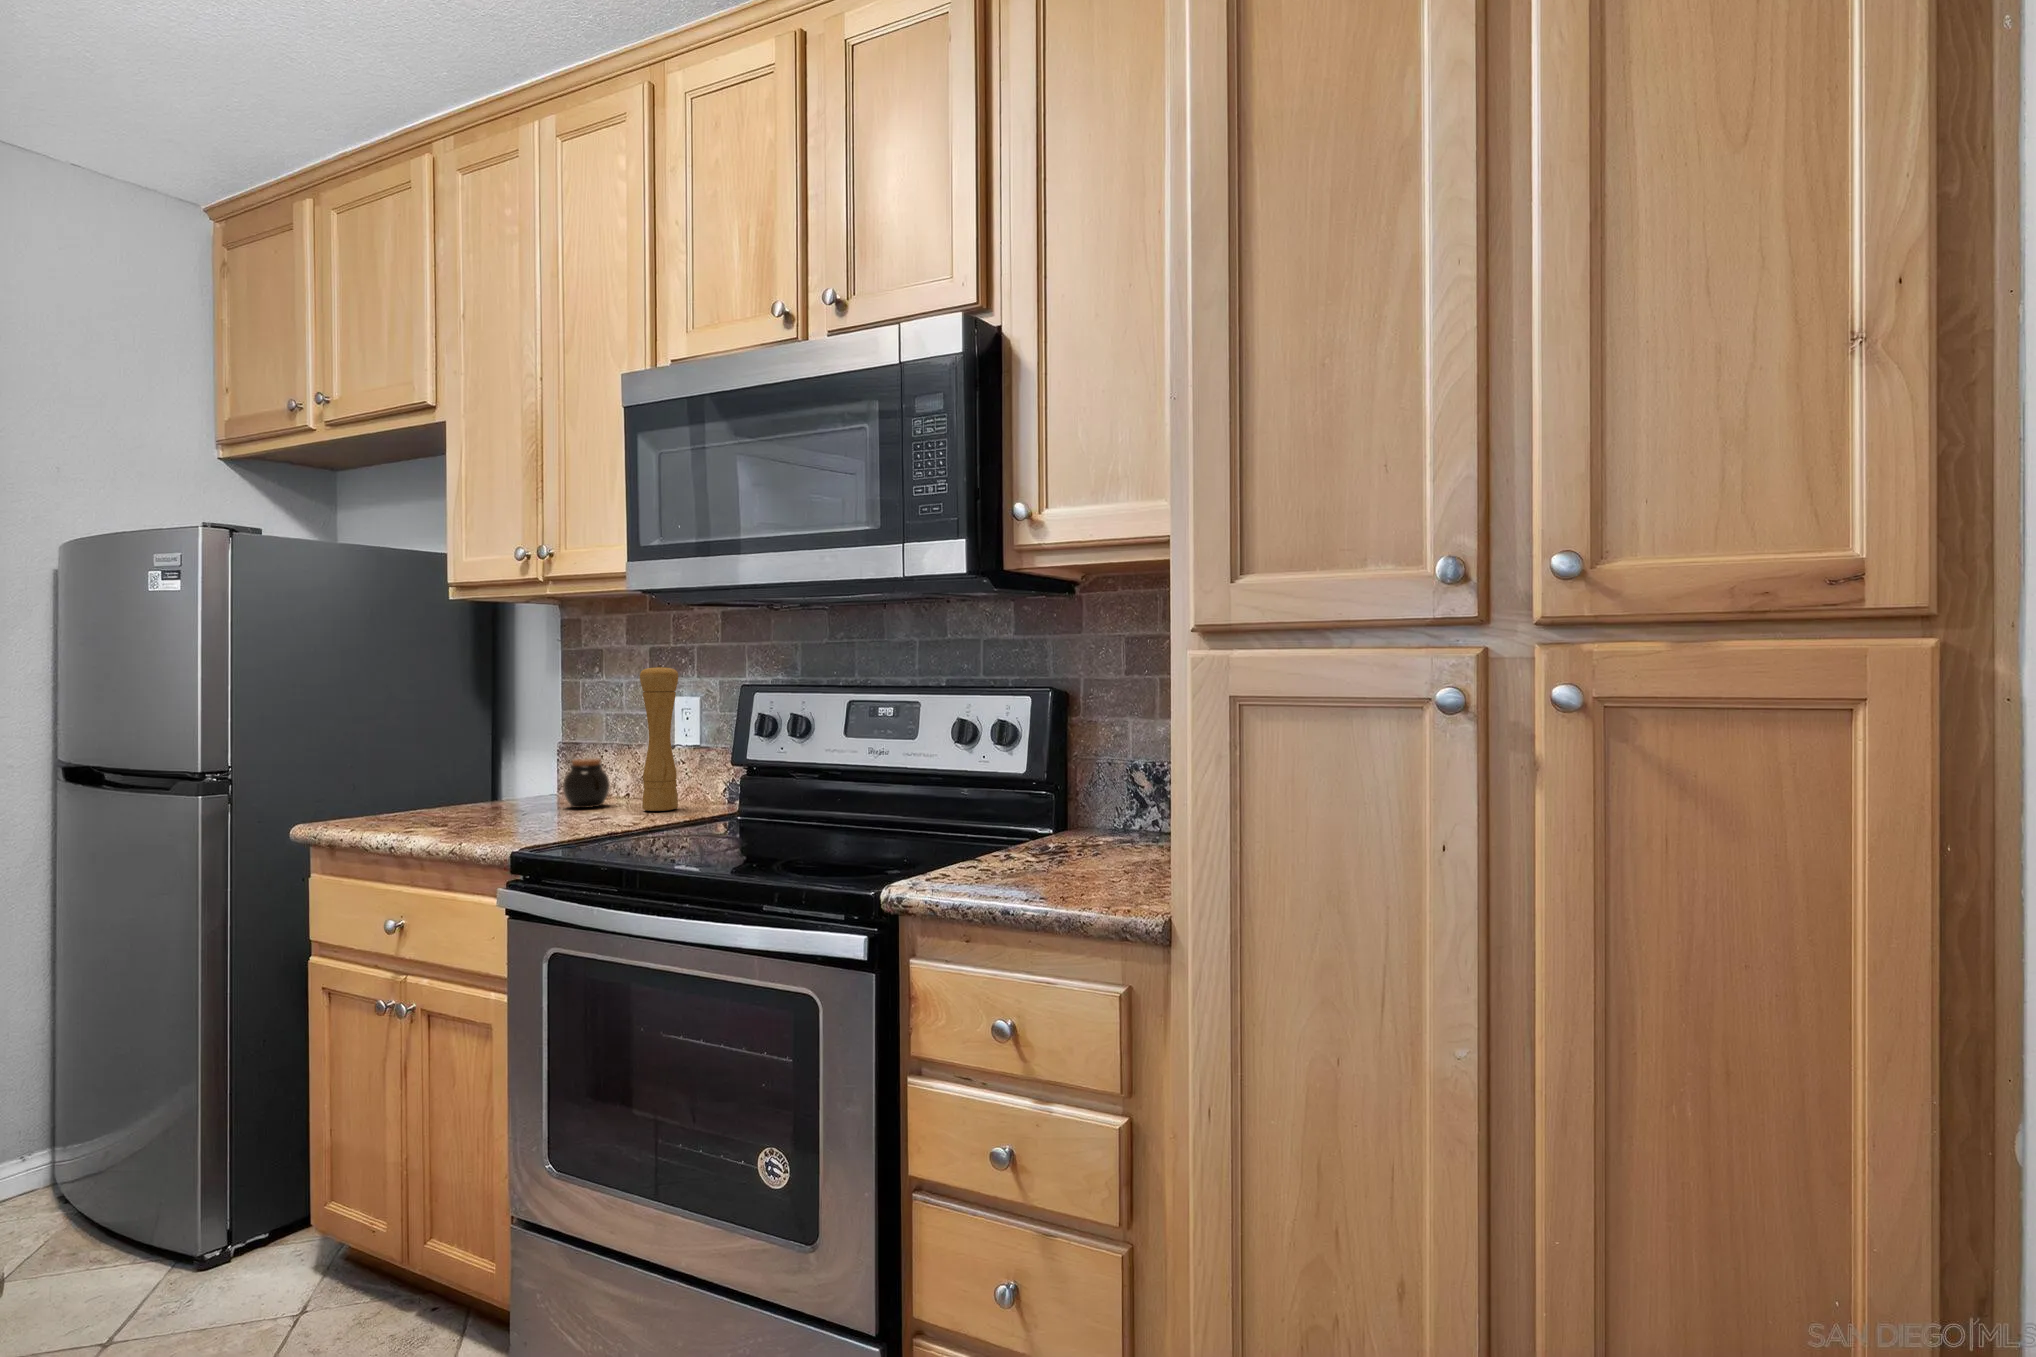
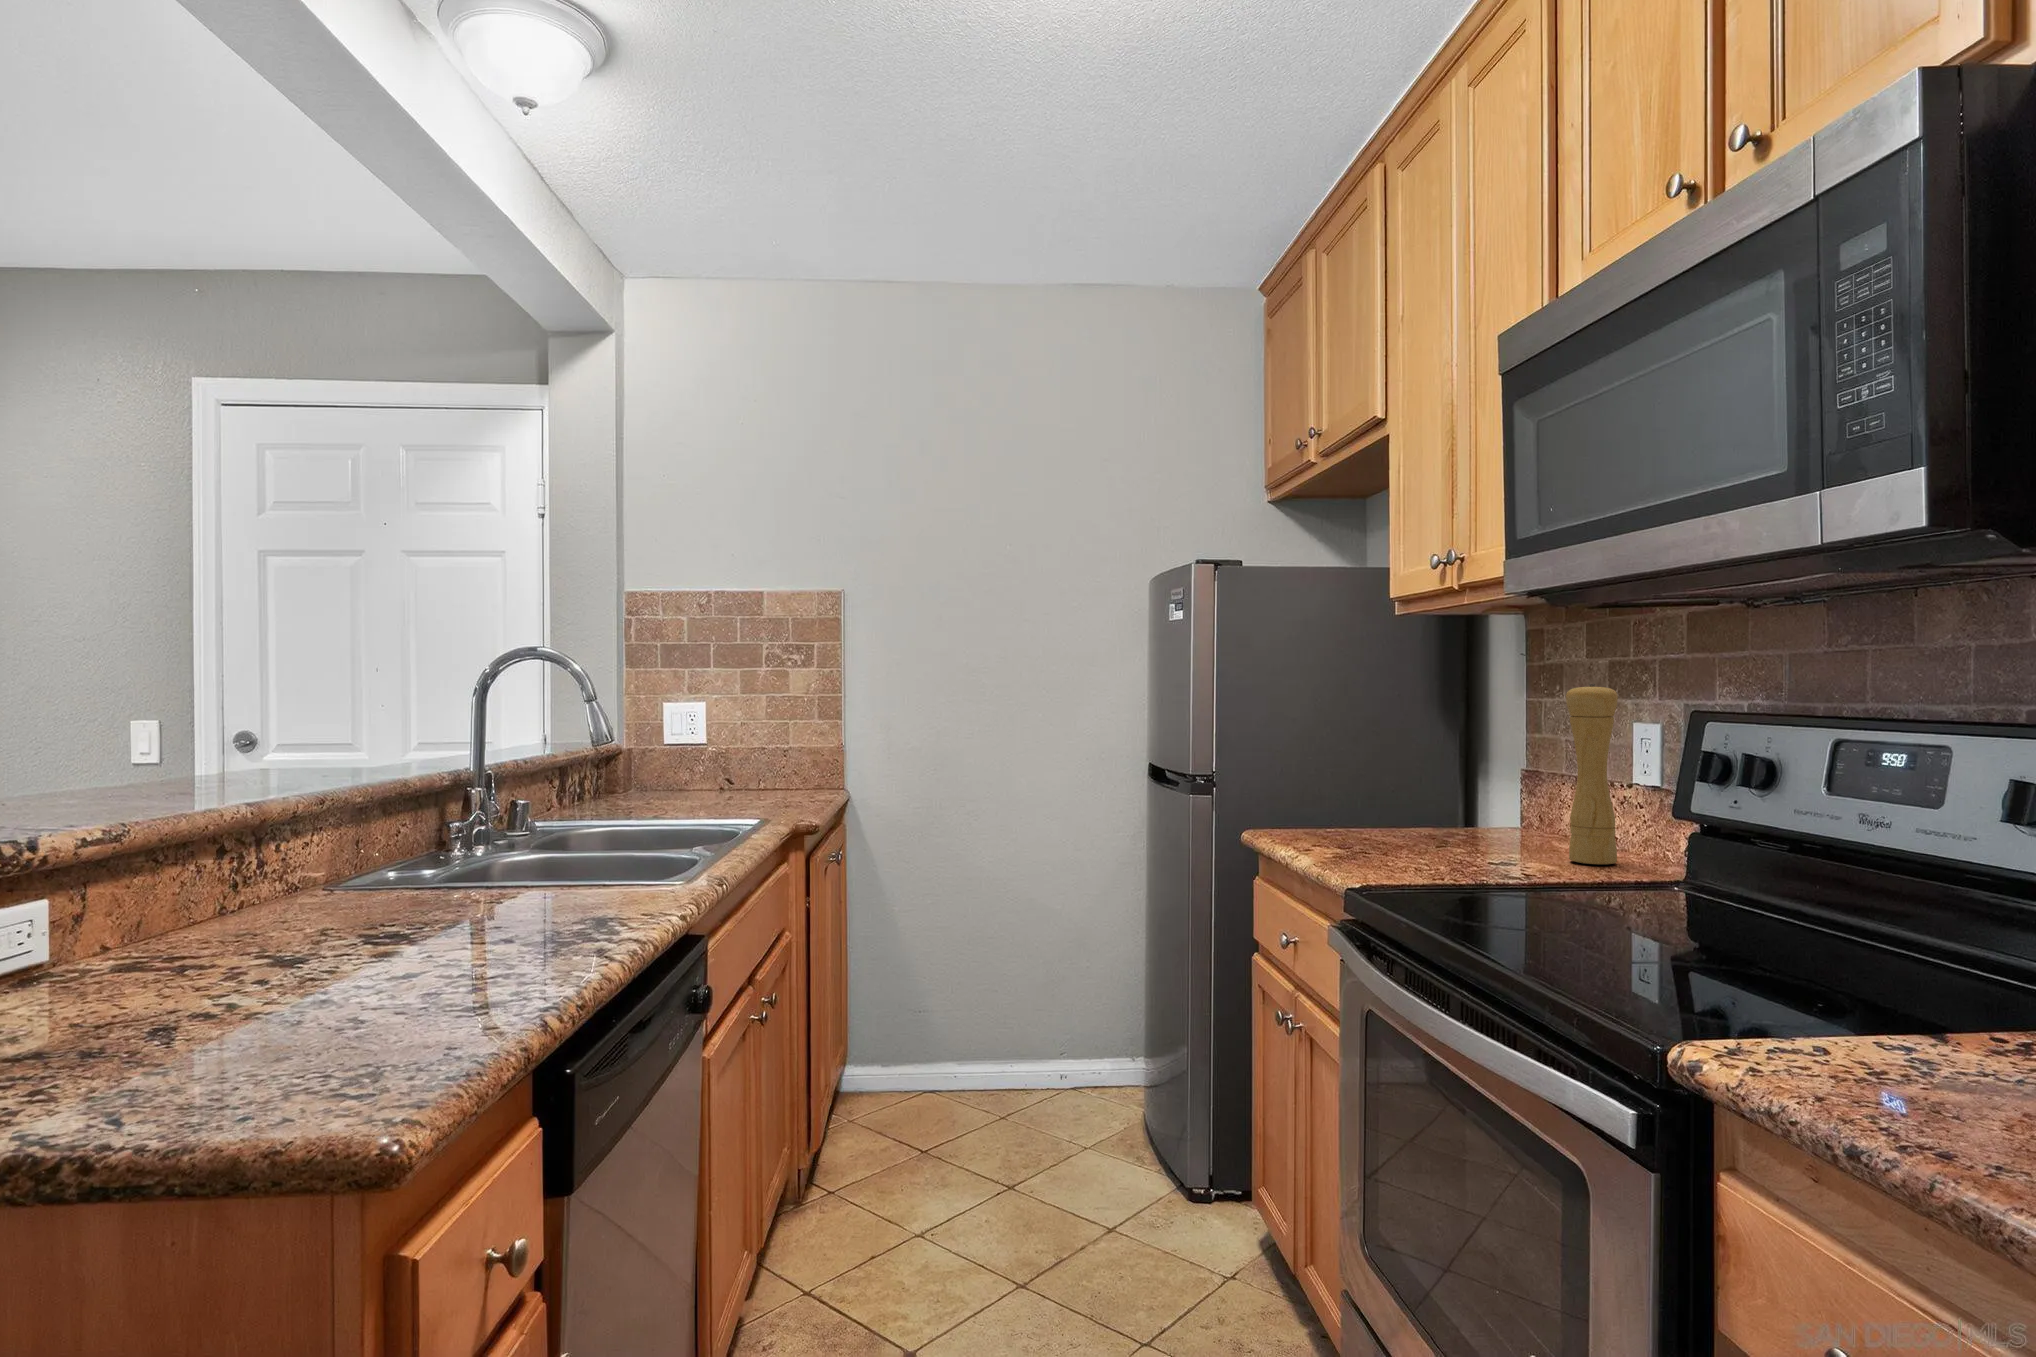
jar: present [563,758,610,808] -> none [1494,791,1548,848]

